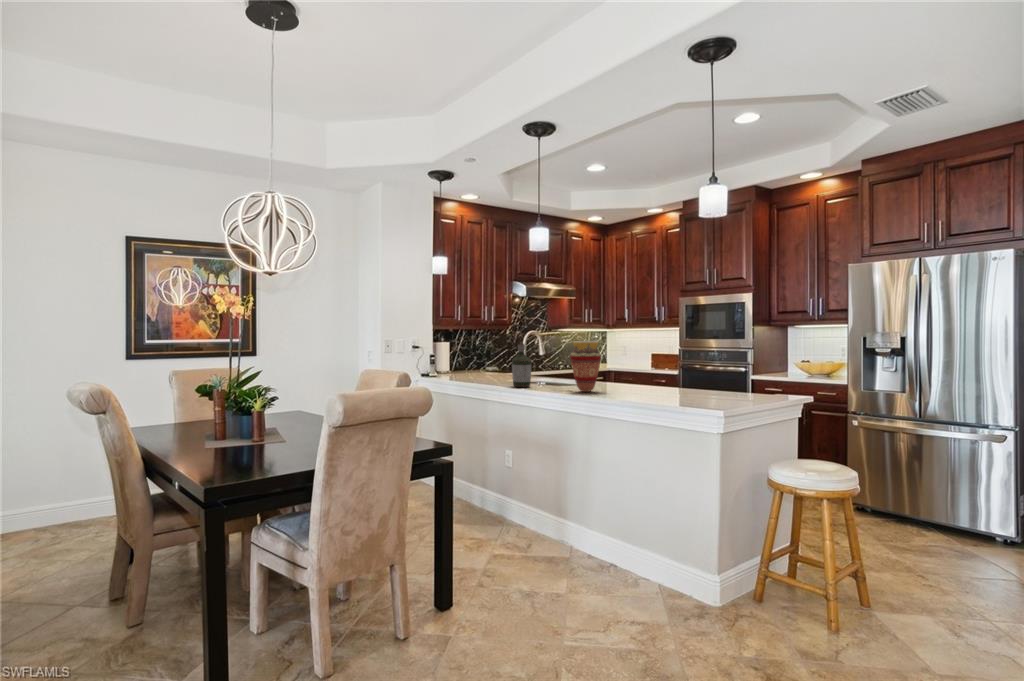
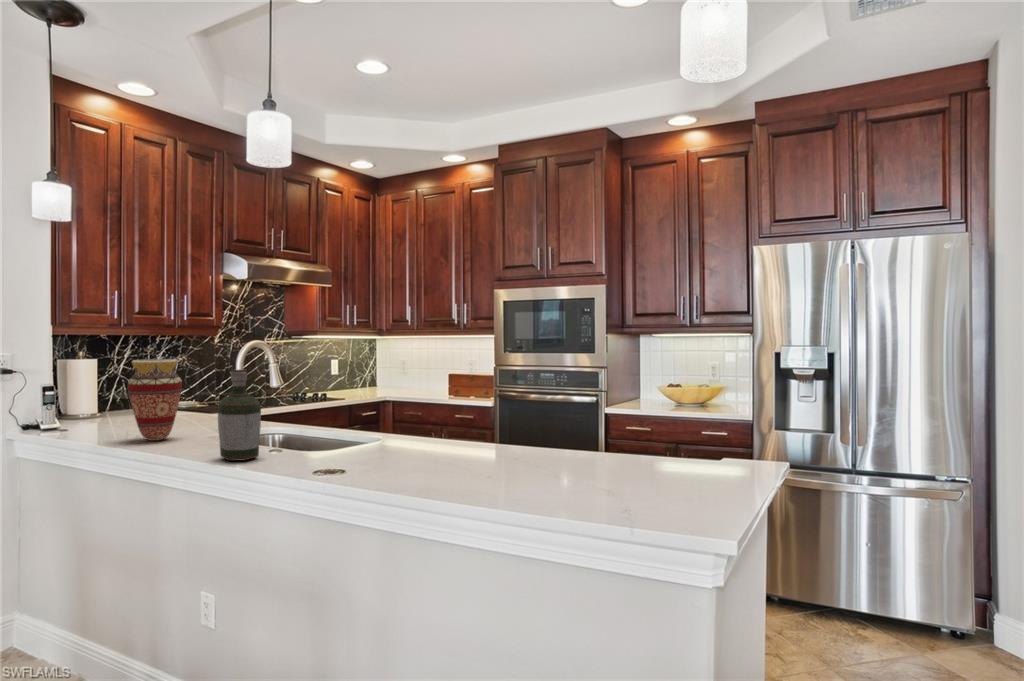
vase: present [570,341,601,392] -> present [128,359,182,441]

